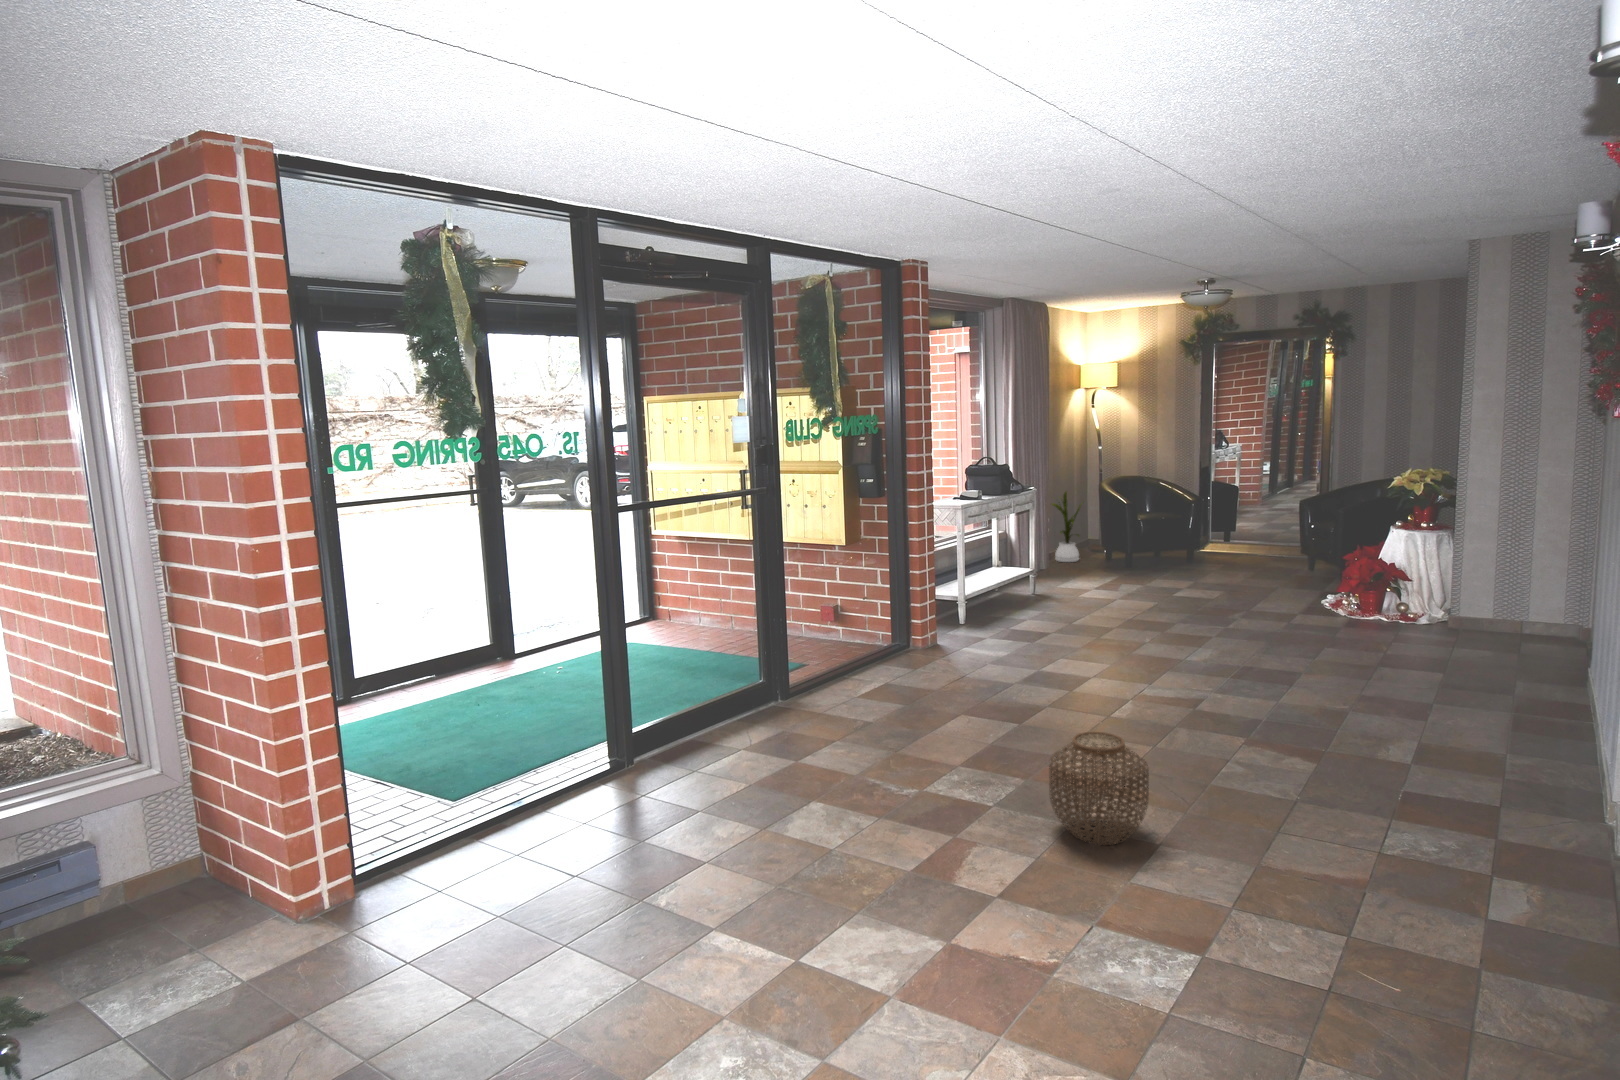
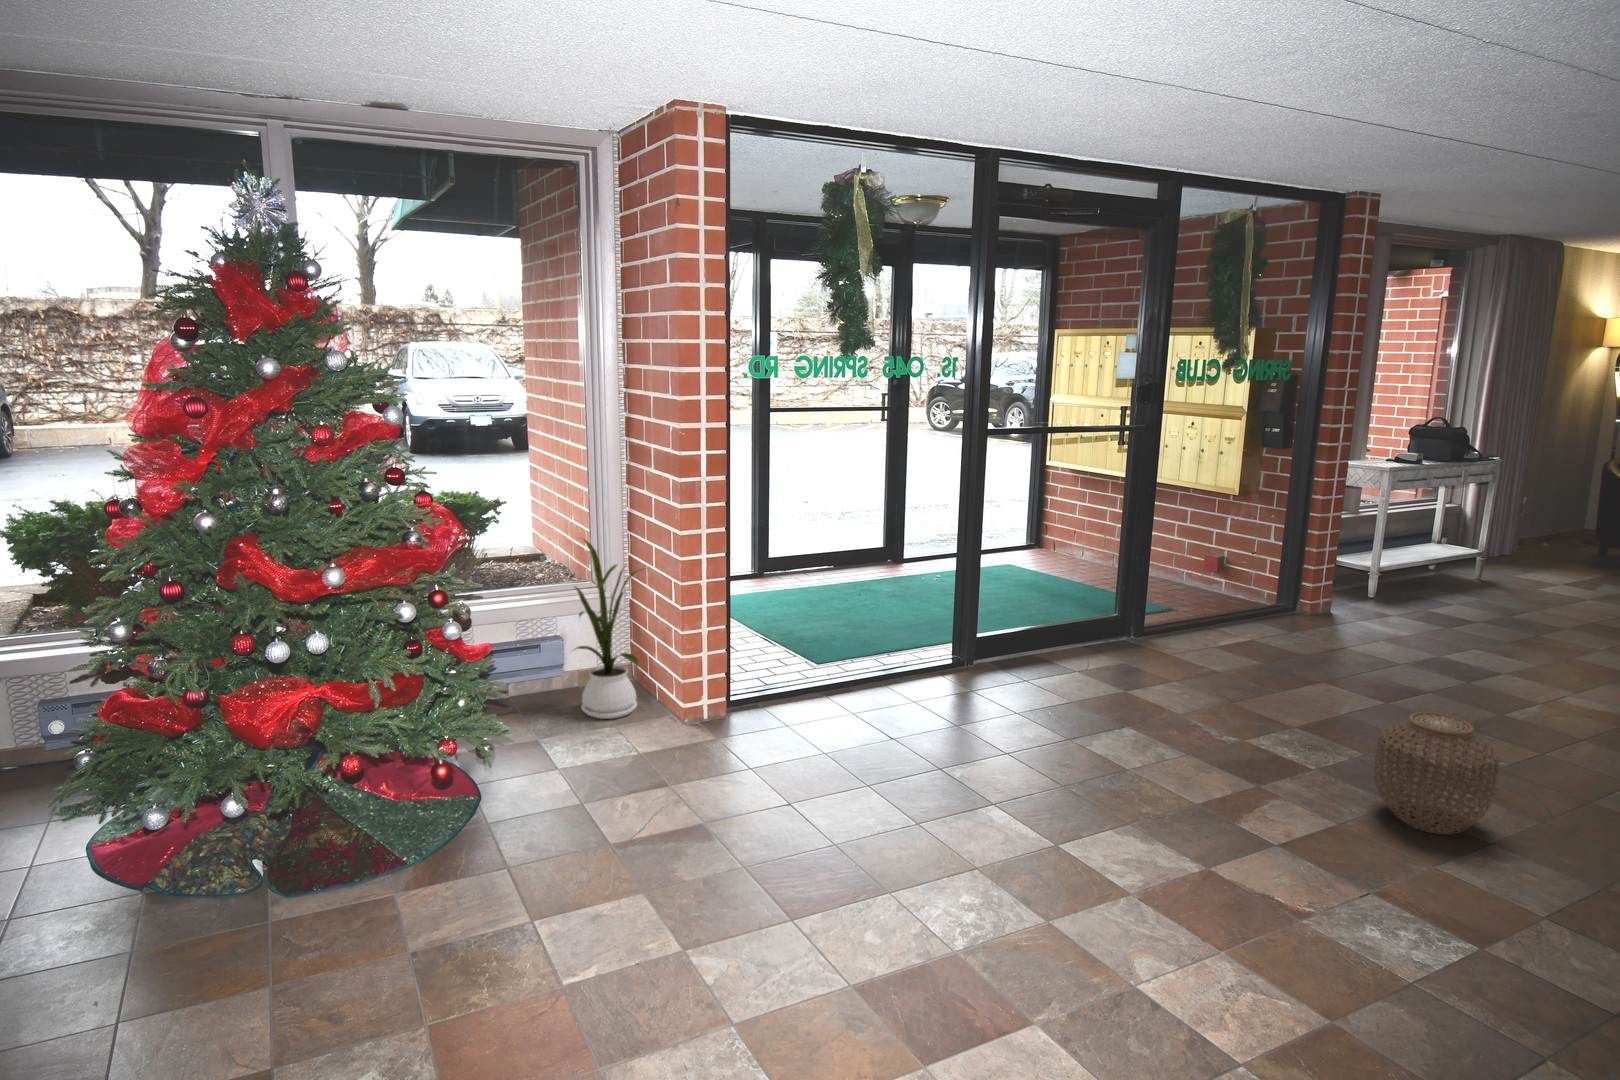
house plant: present [1052,492,1080,562] -> present [575,539,642,719]

